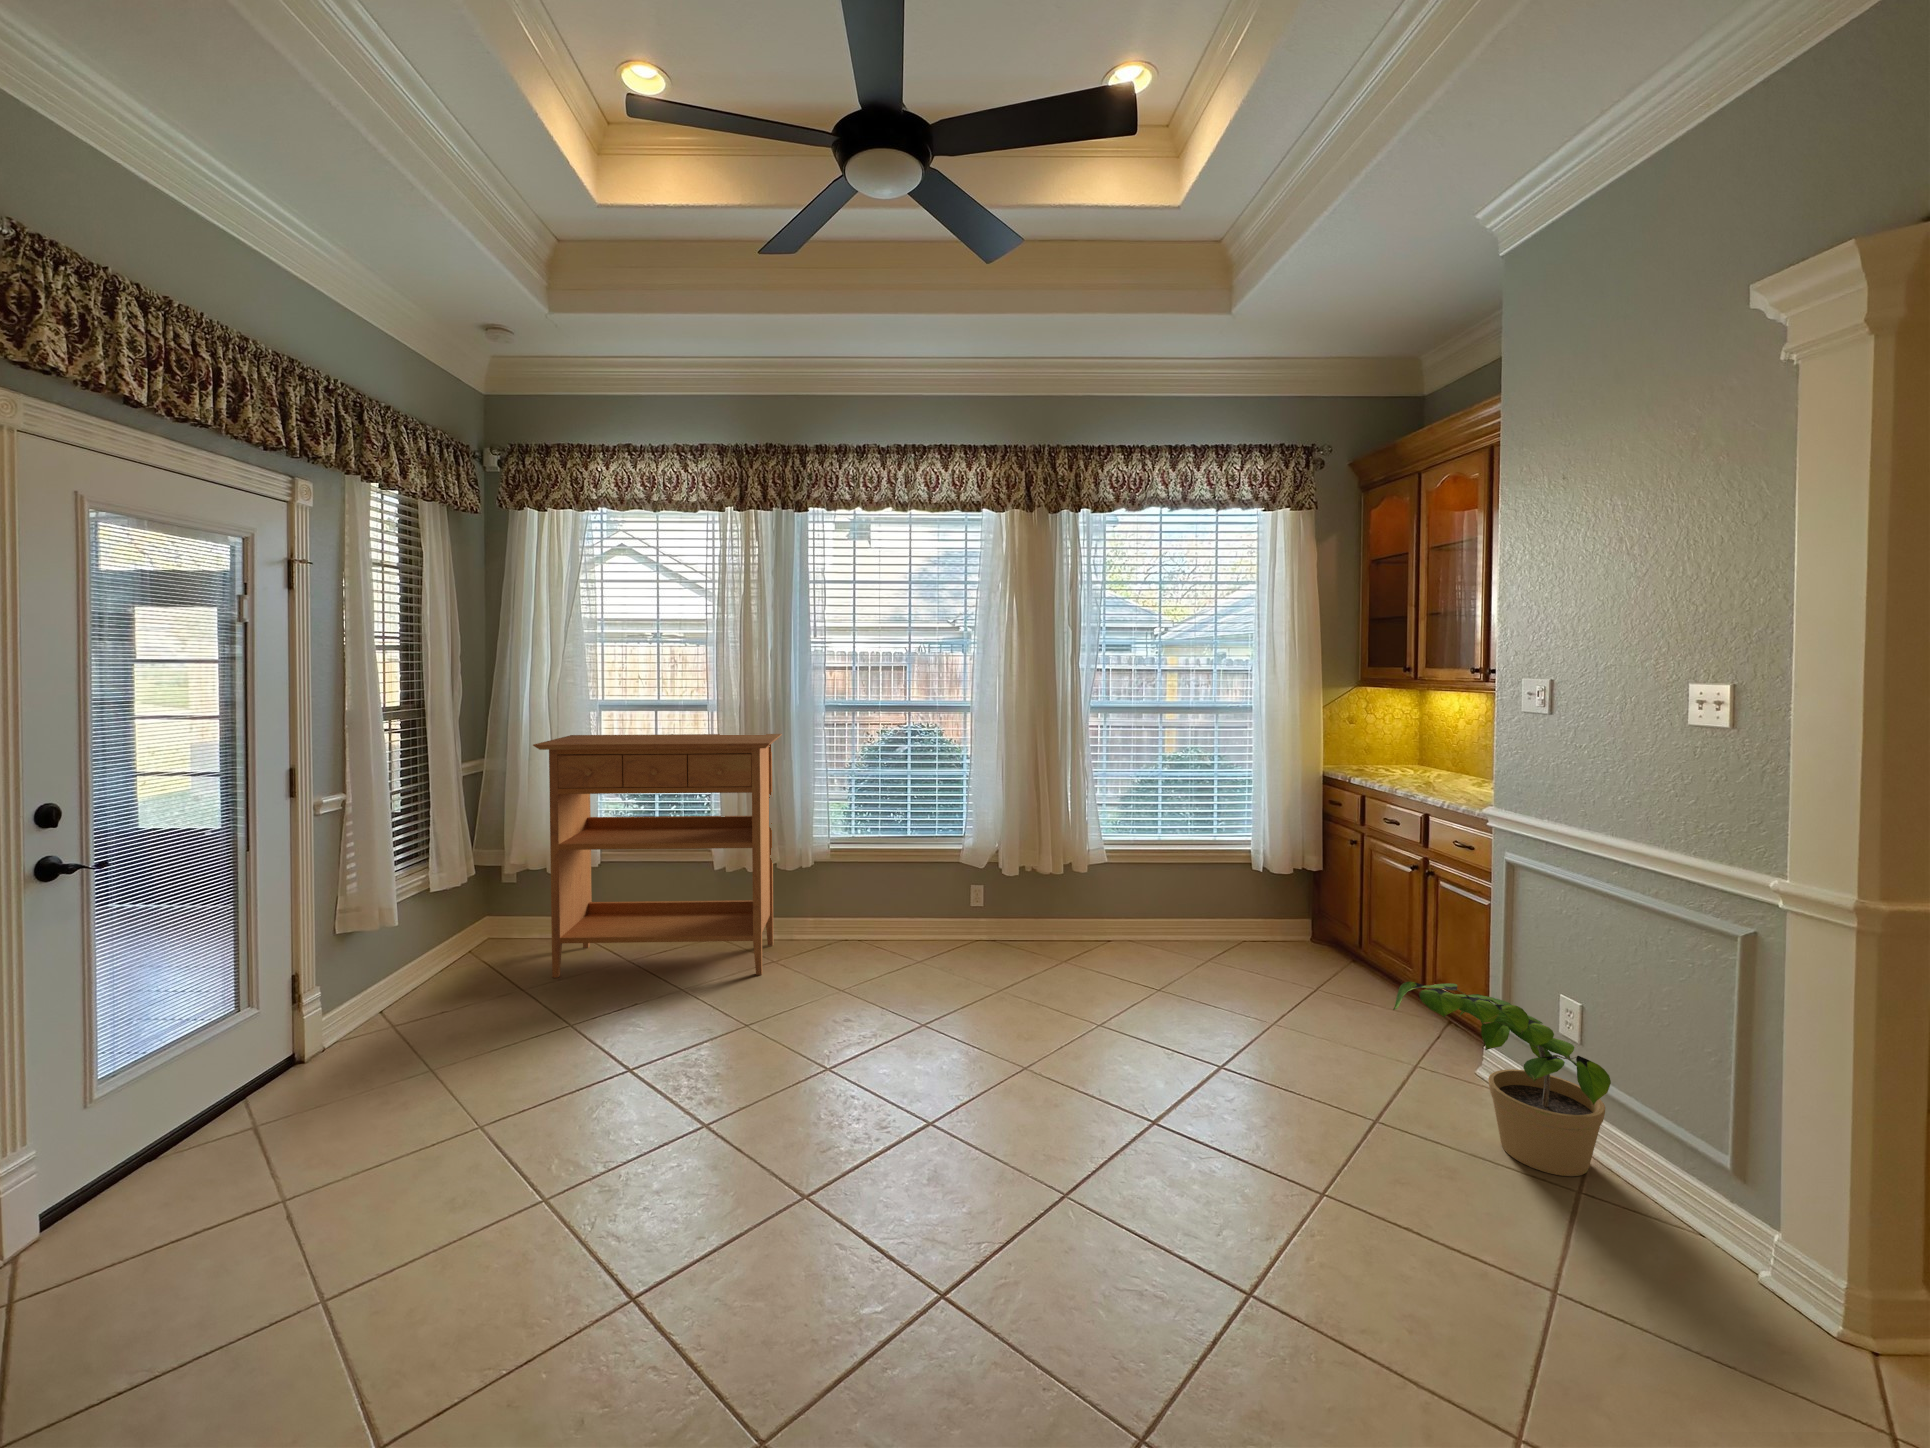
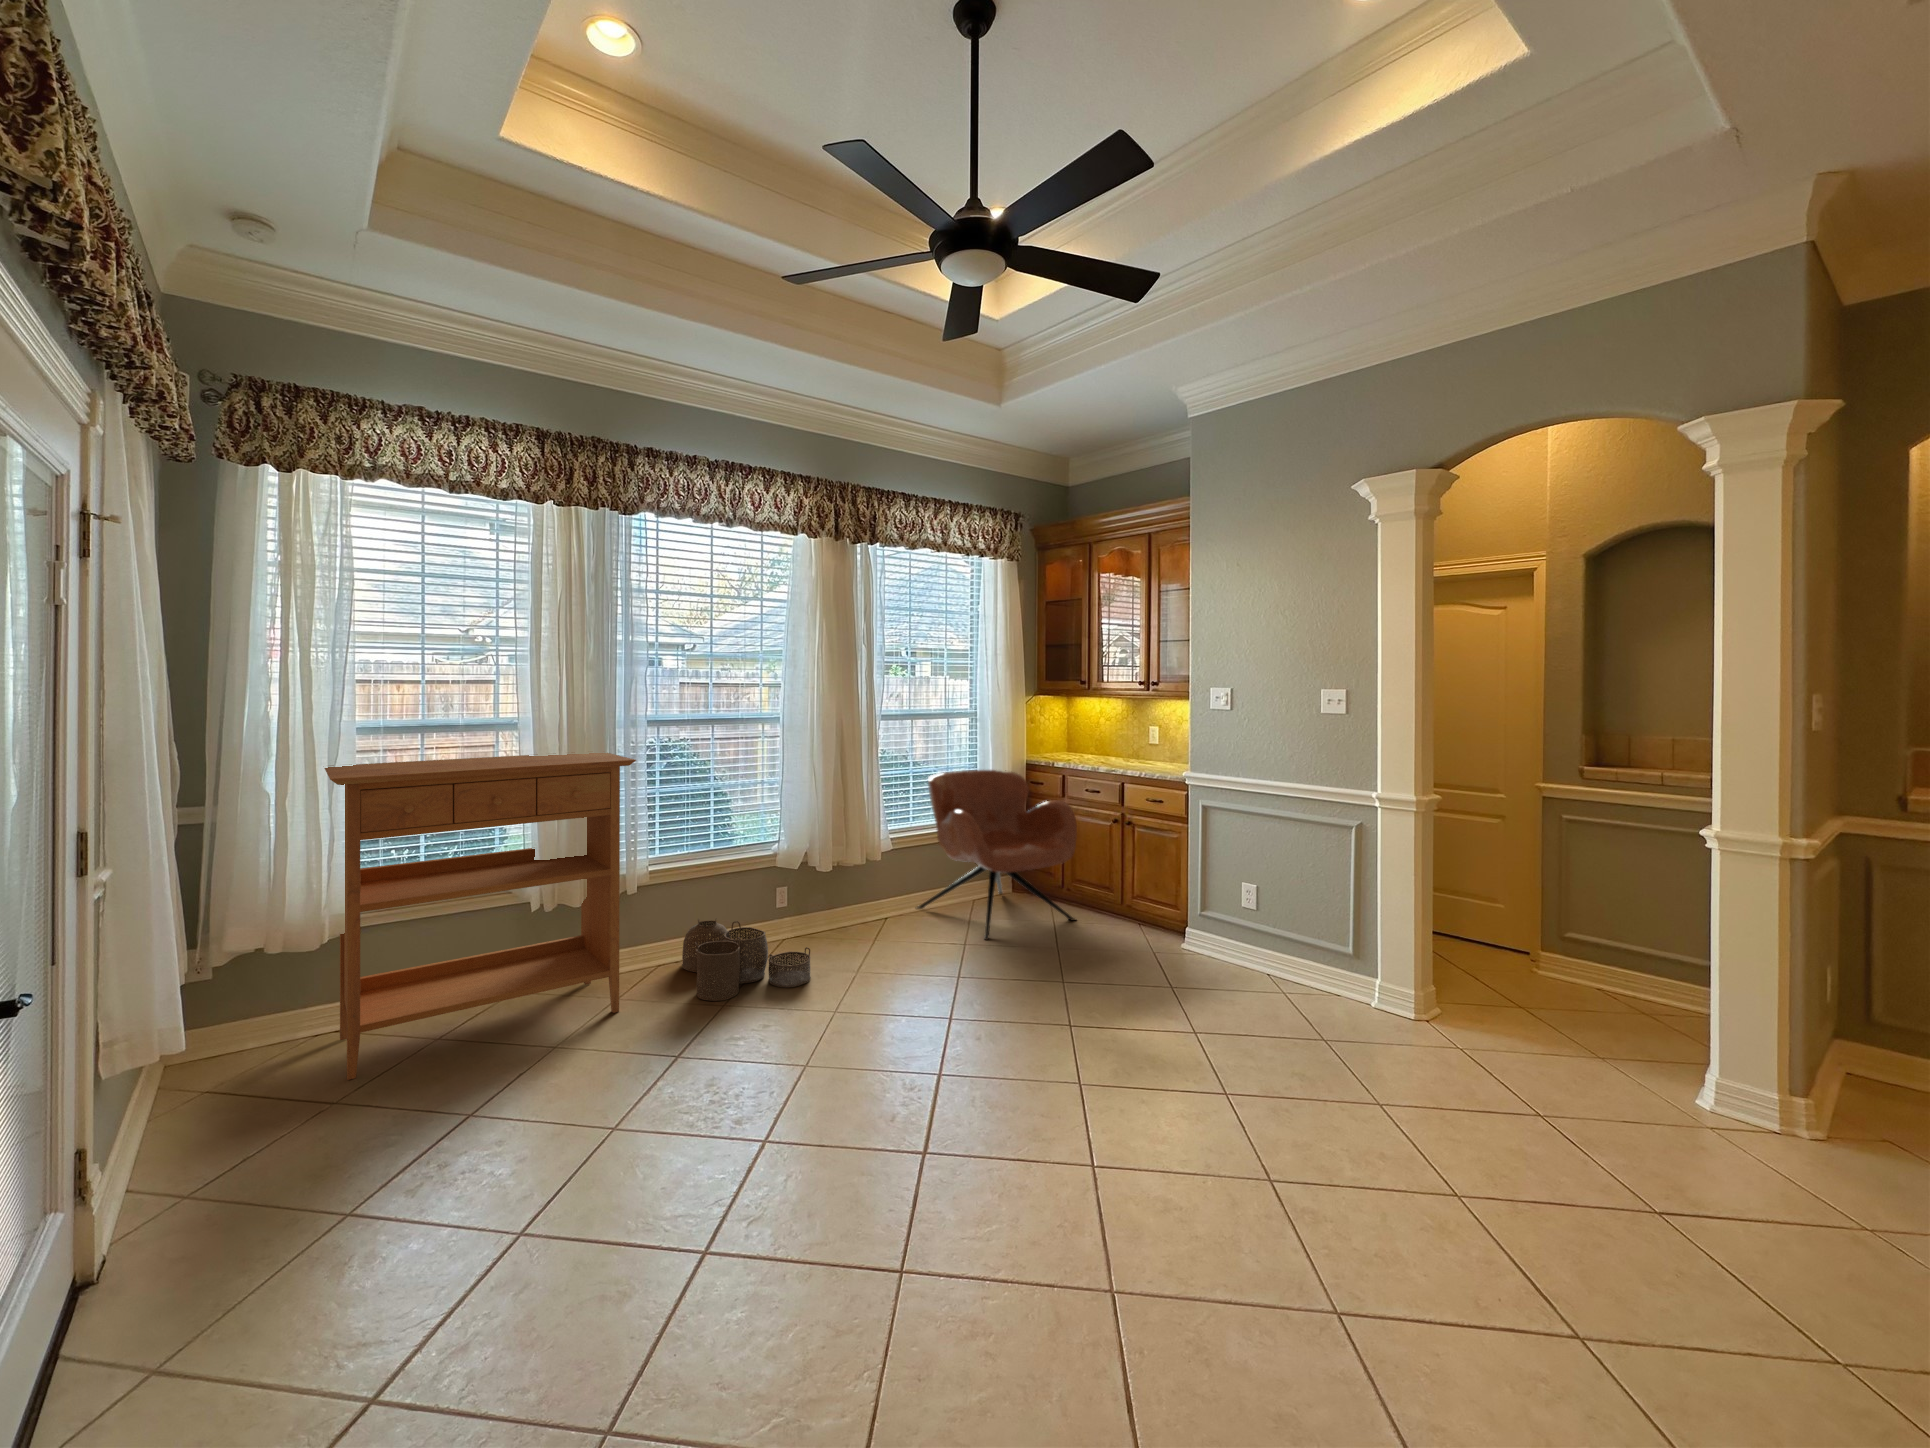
armchair: none [1152,780,1356,998] -> present [917,770,1077,940]
woven basket: none [830,904,949,992] -> present [682,918,811,1001]
potted plant: present [1393,982,1611,1176] -> none [1190,884,1293,989]

